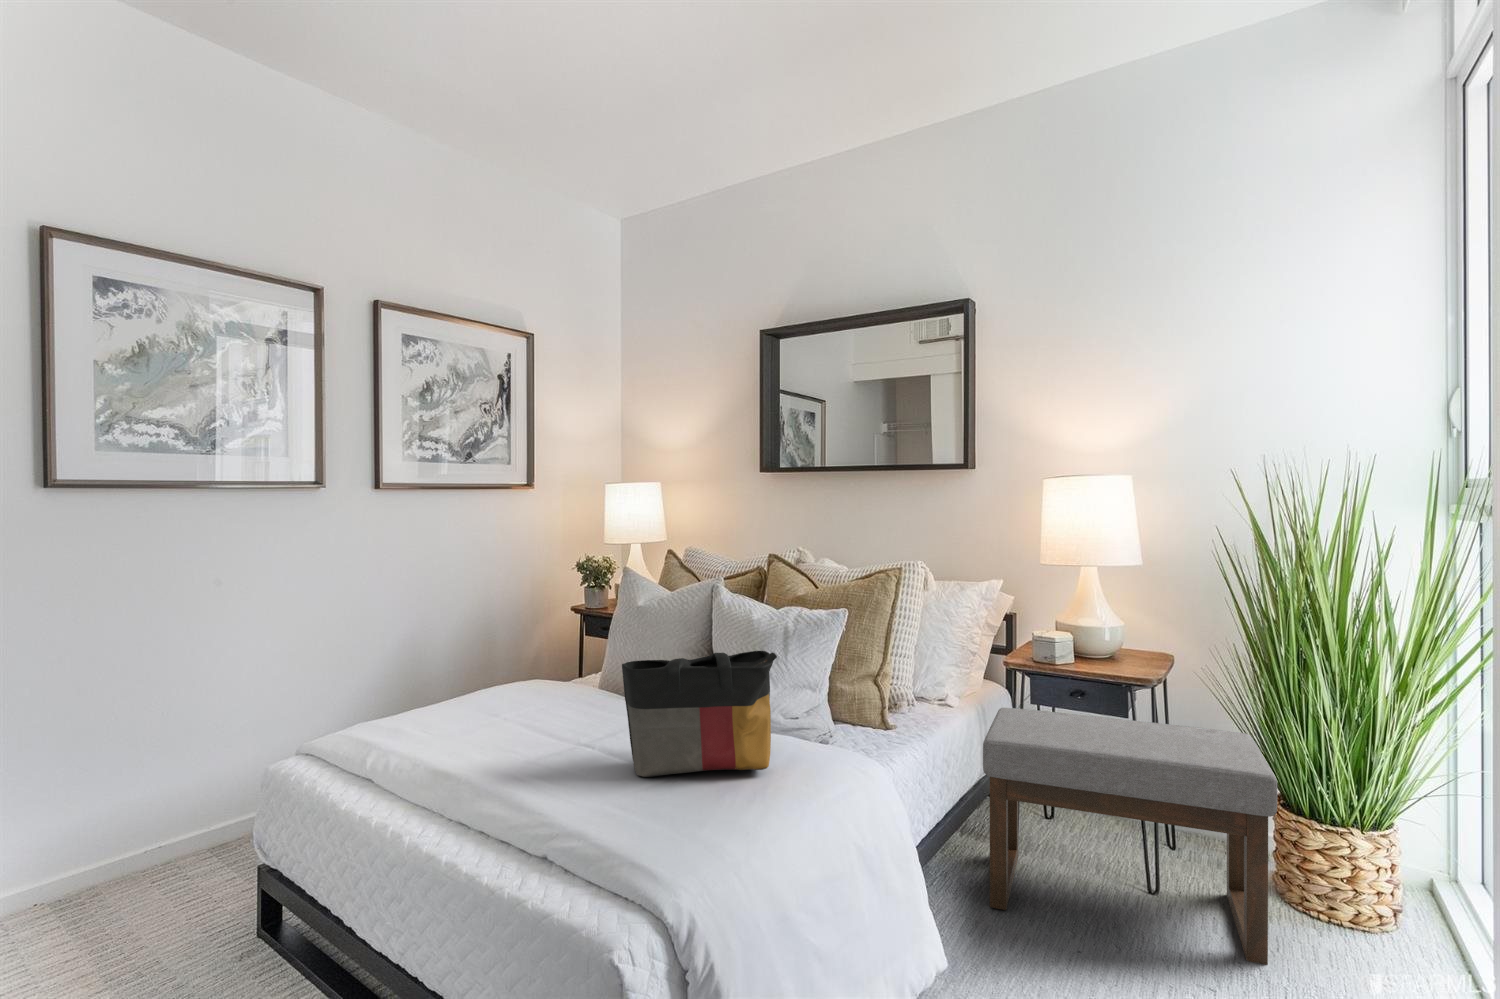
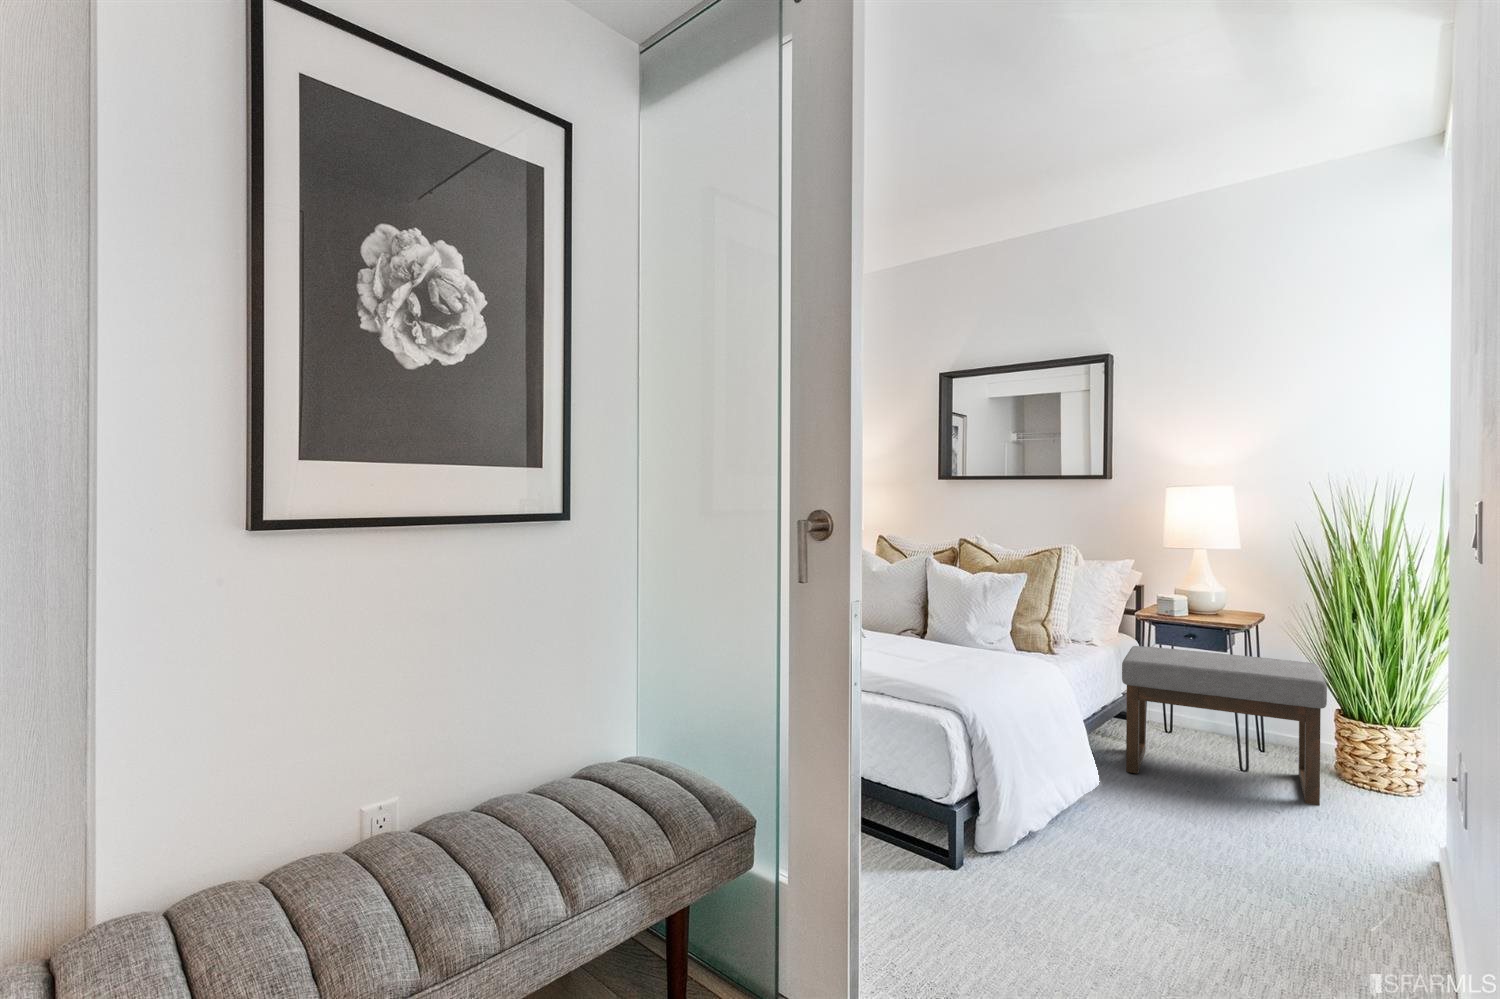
tote bag: present [622,651,777,777] -> none [899,592,994,664]

